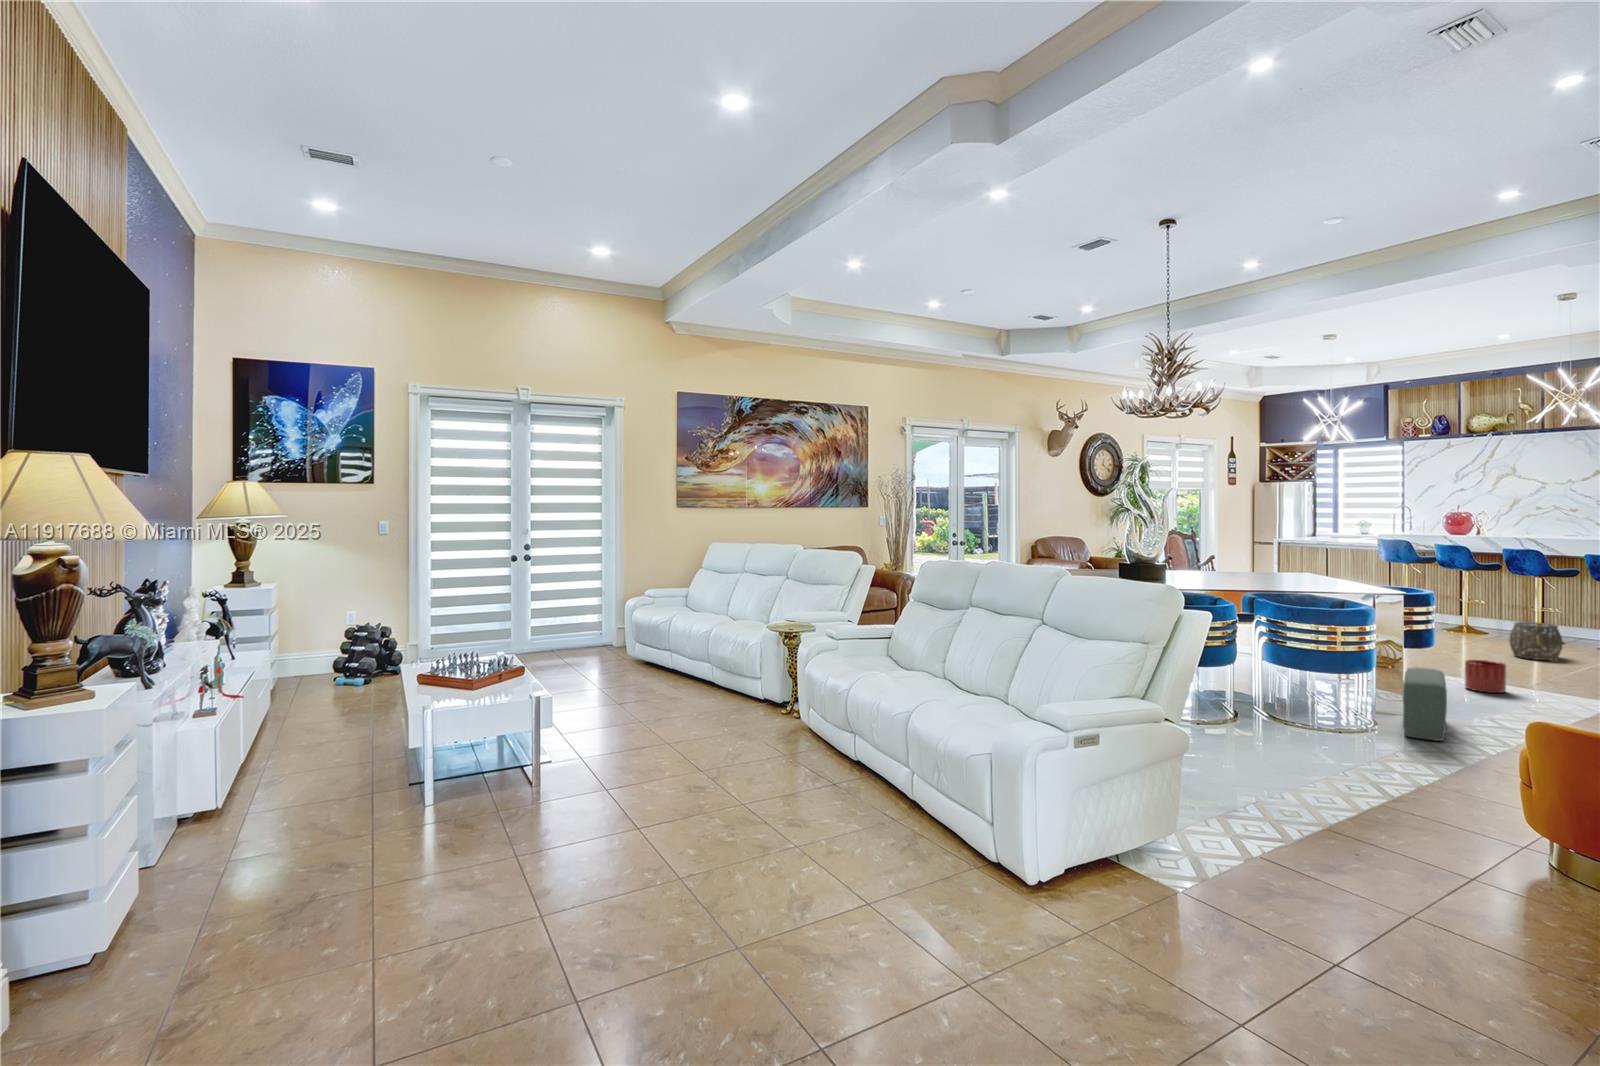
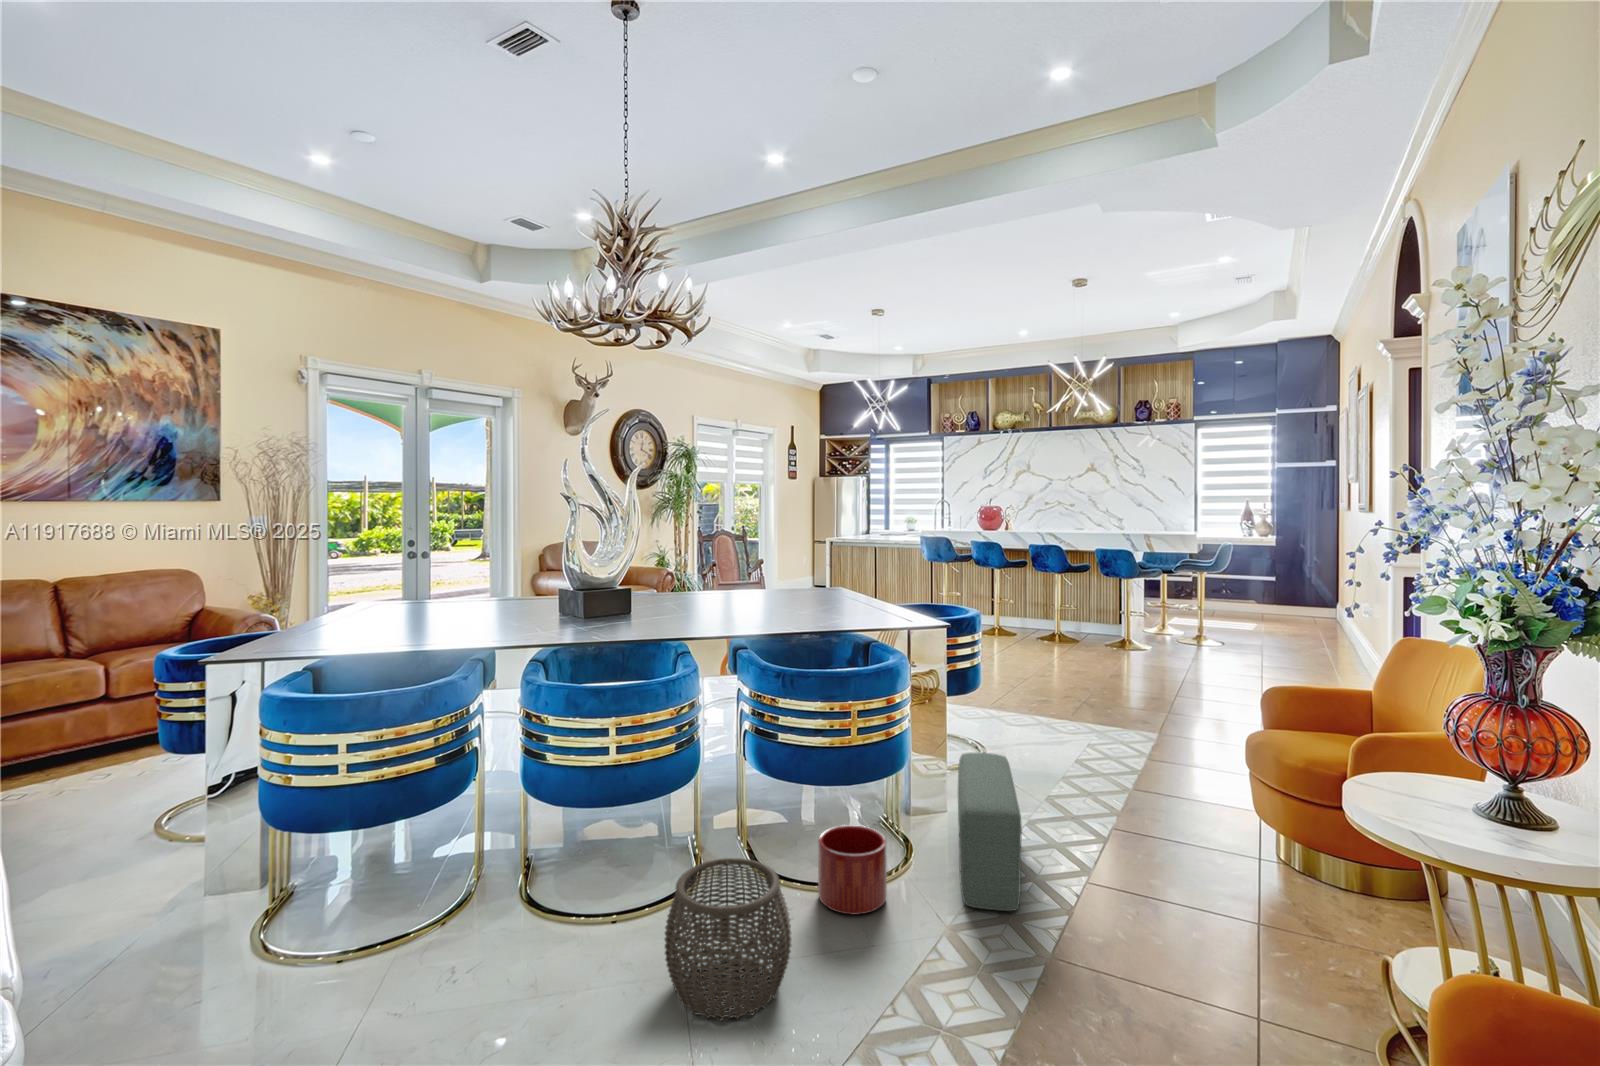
woven basket: present [1509,622,1563,660] -> present [665,858,792,1021]
planter: present [1465,660,1506,693] -> present [818,825,887,914]

